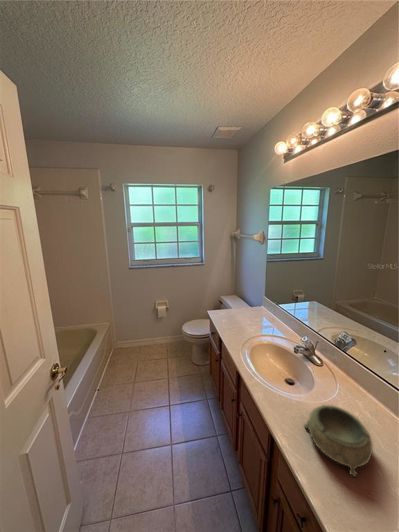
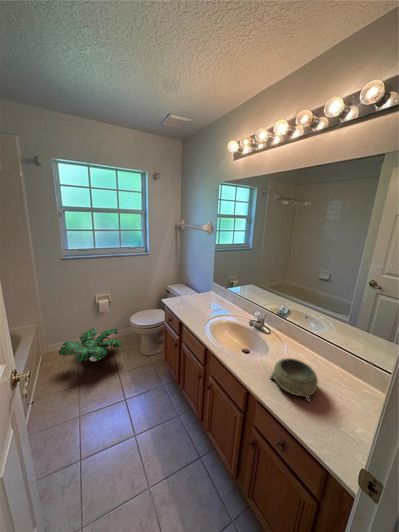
potted plant: none [123,331,174,362] -> present [59,328,122,362]

